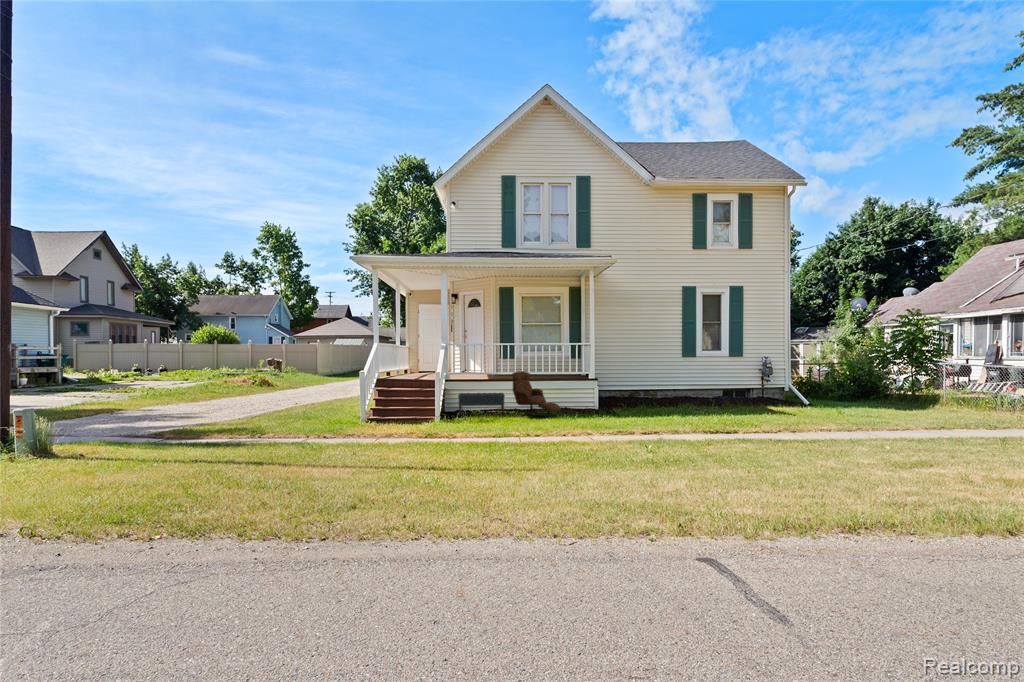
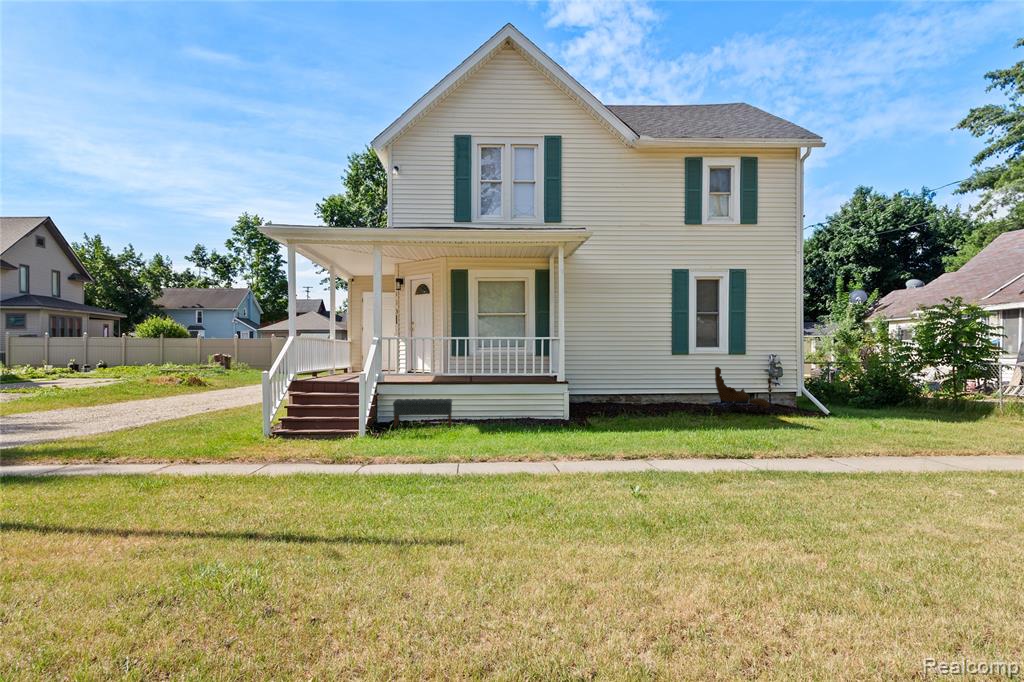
lounge chair: present [513,371,560,417] -> present [715,367,770,414]

